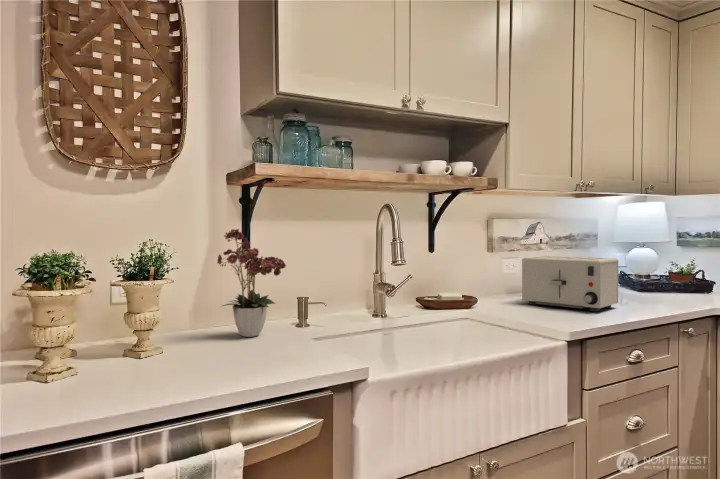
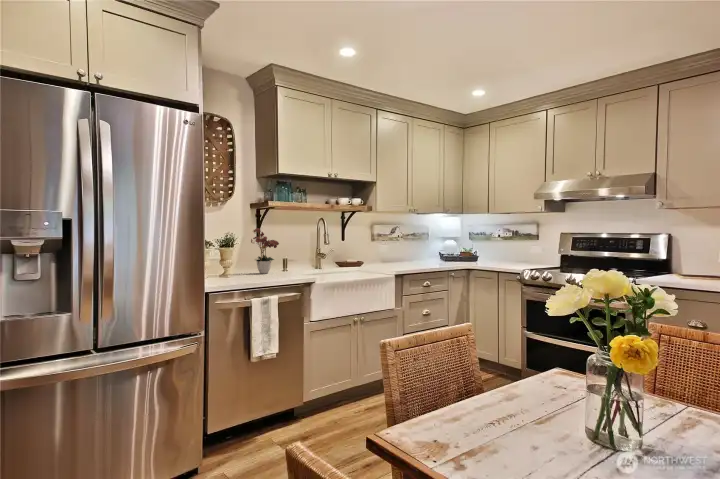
toaster: present [522,256,618,311] -> none [386,243,427,266]

